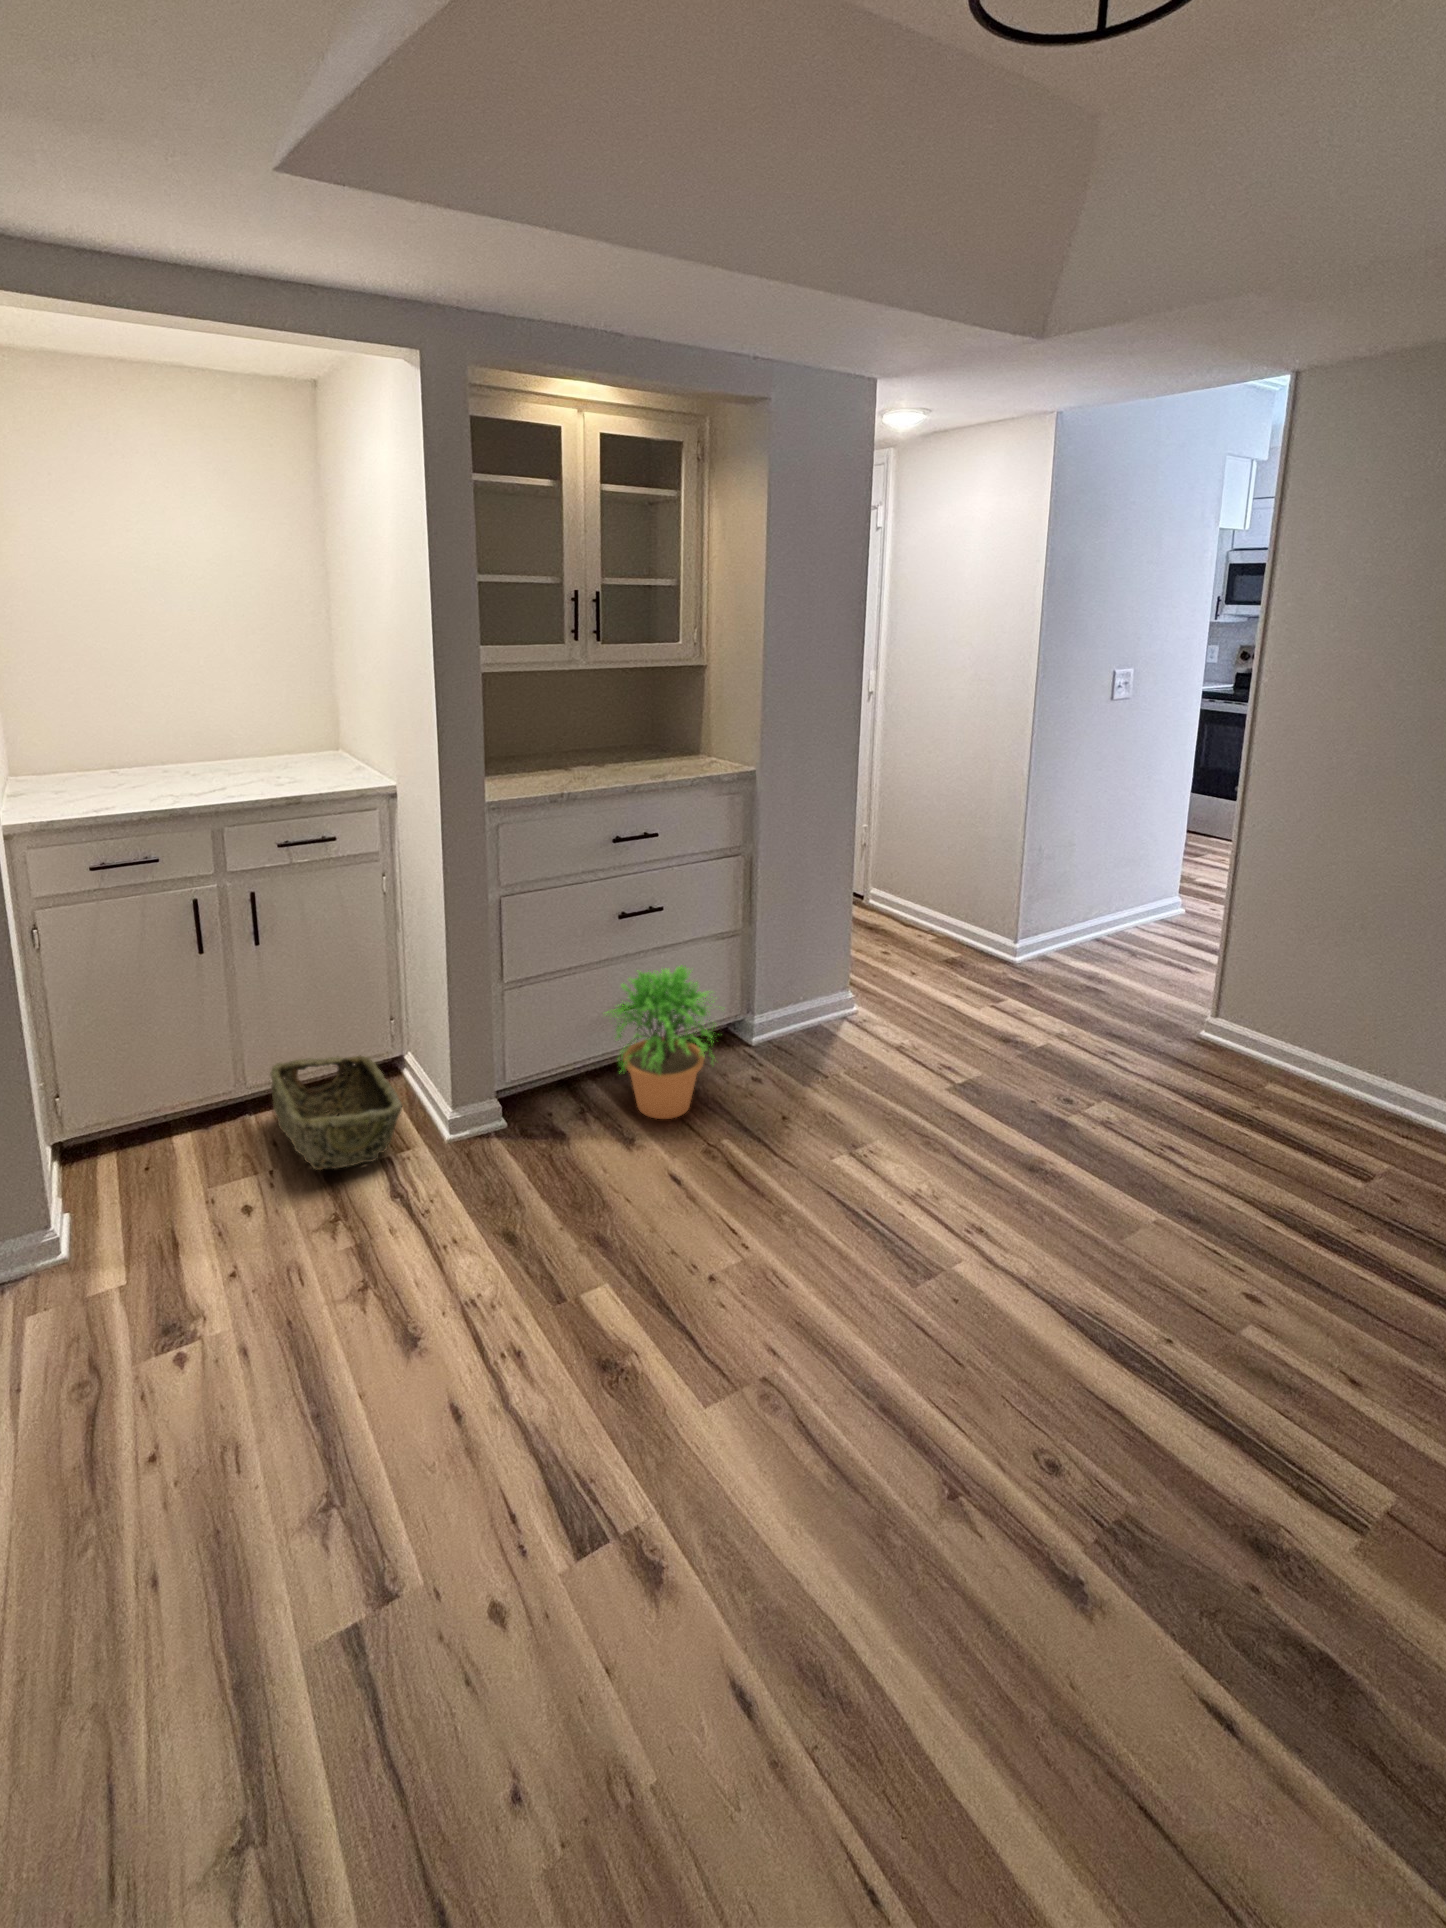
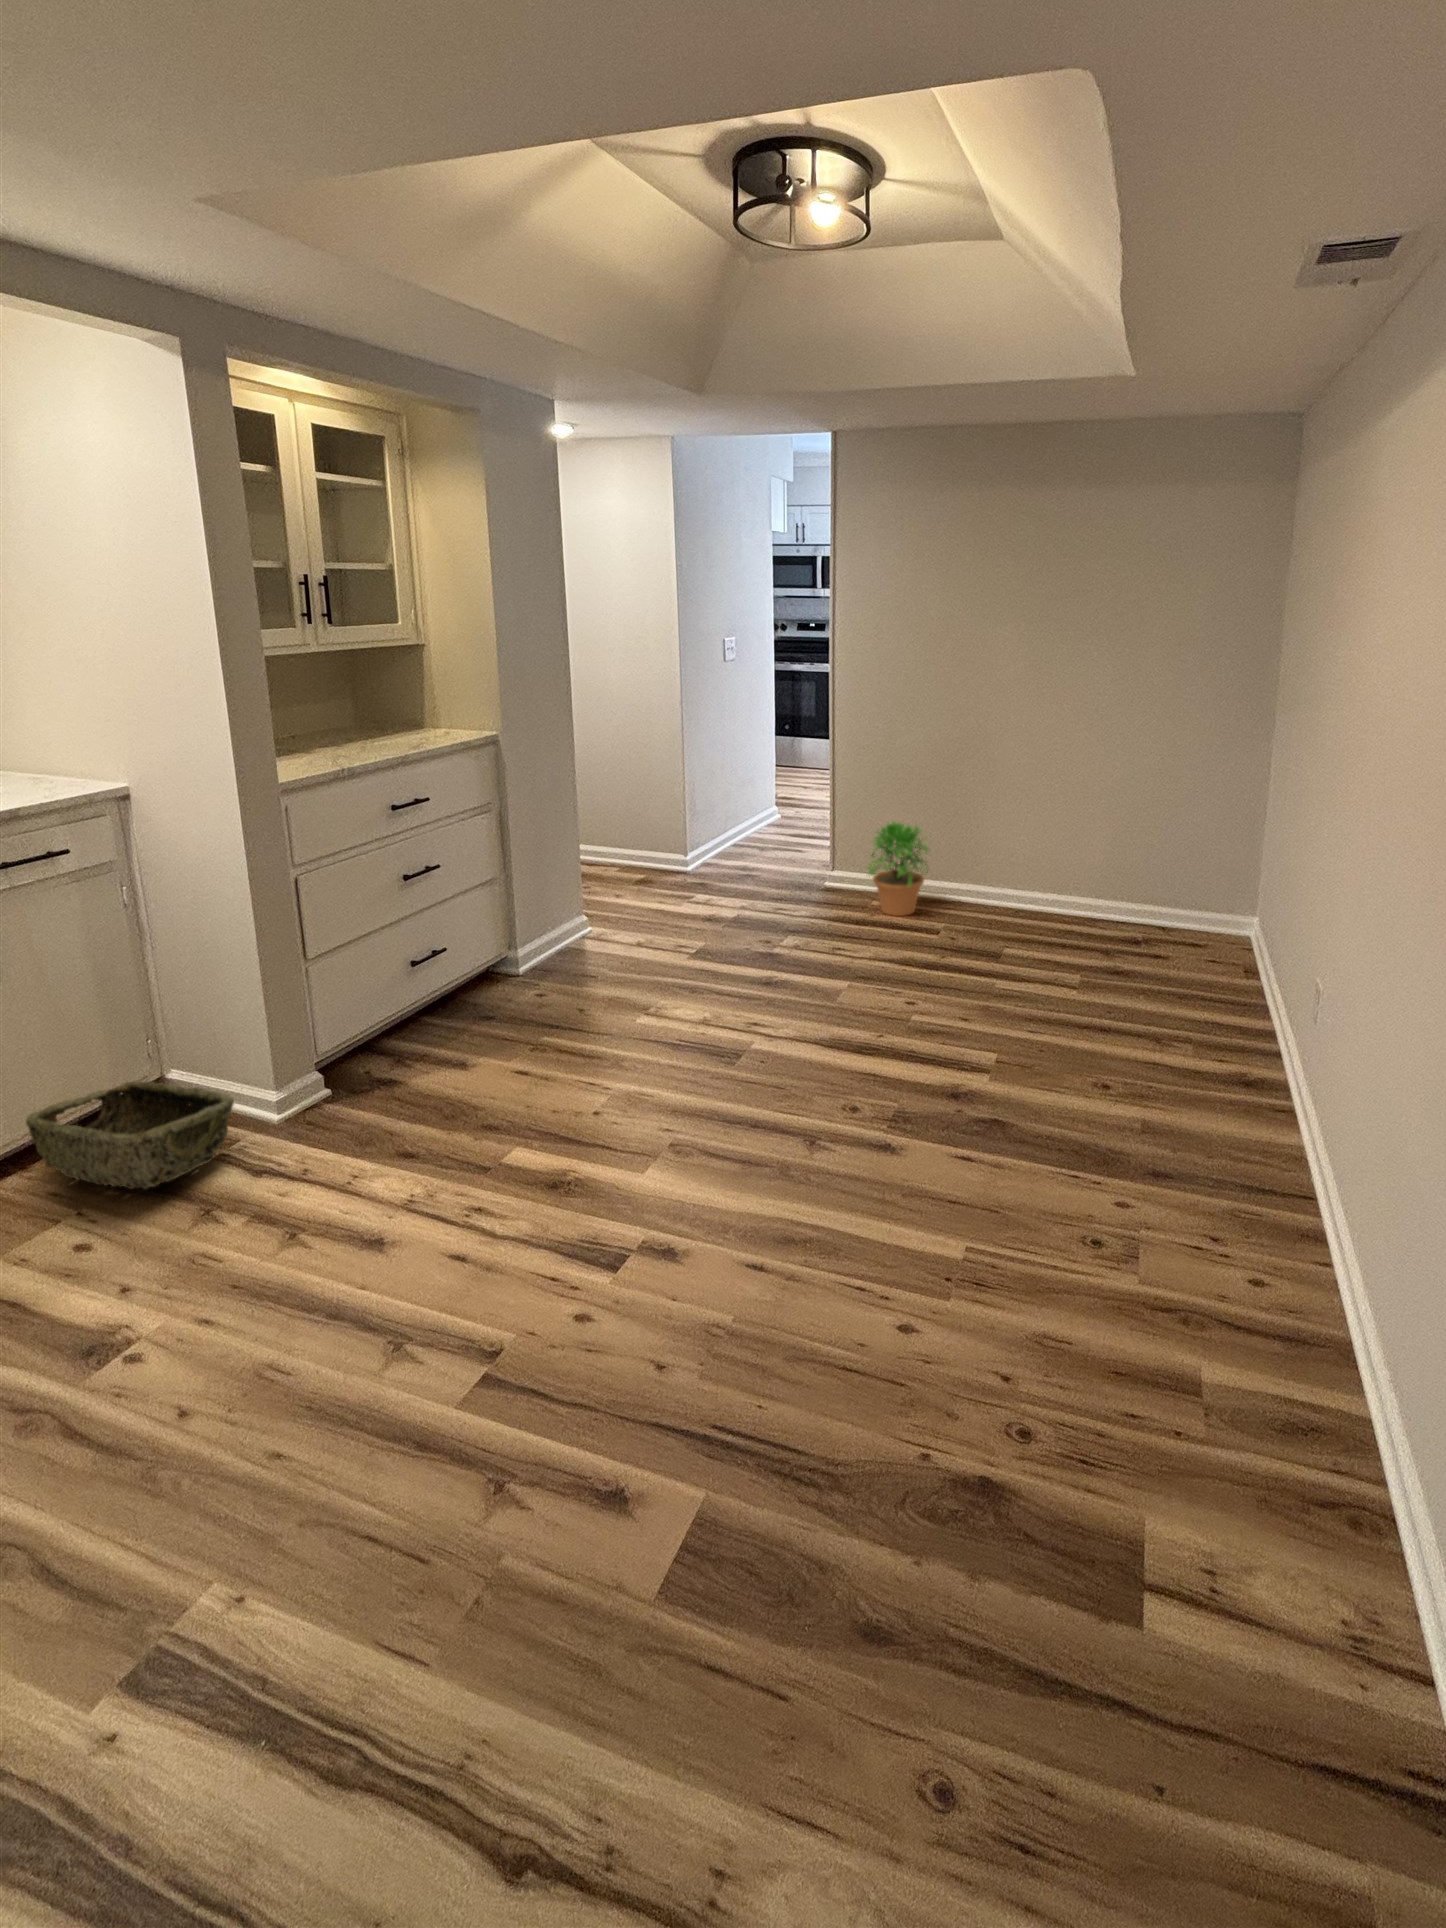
potted plant: present [608,965,714,1119] -> present [868,821,929,916]

